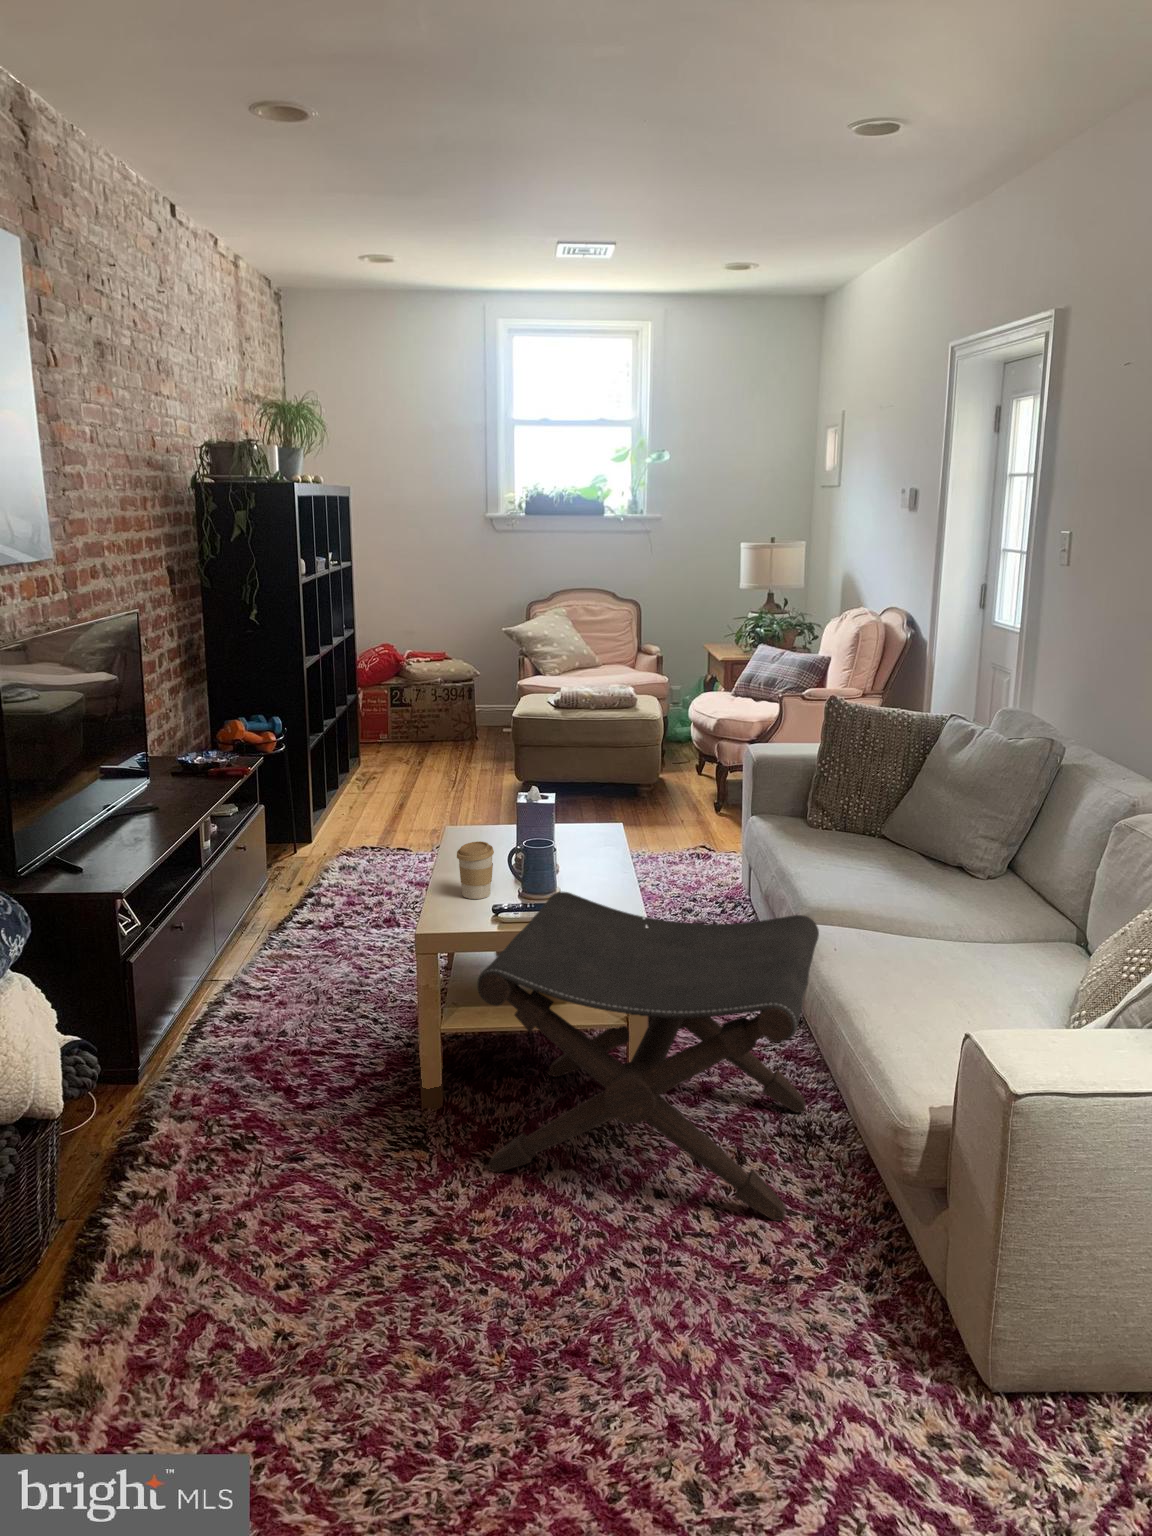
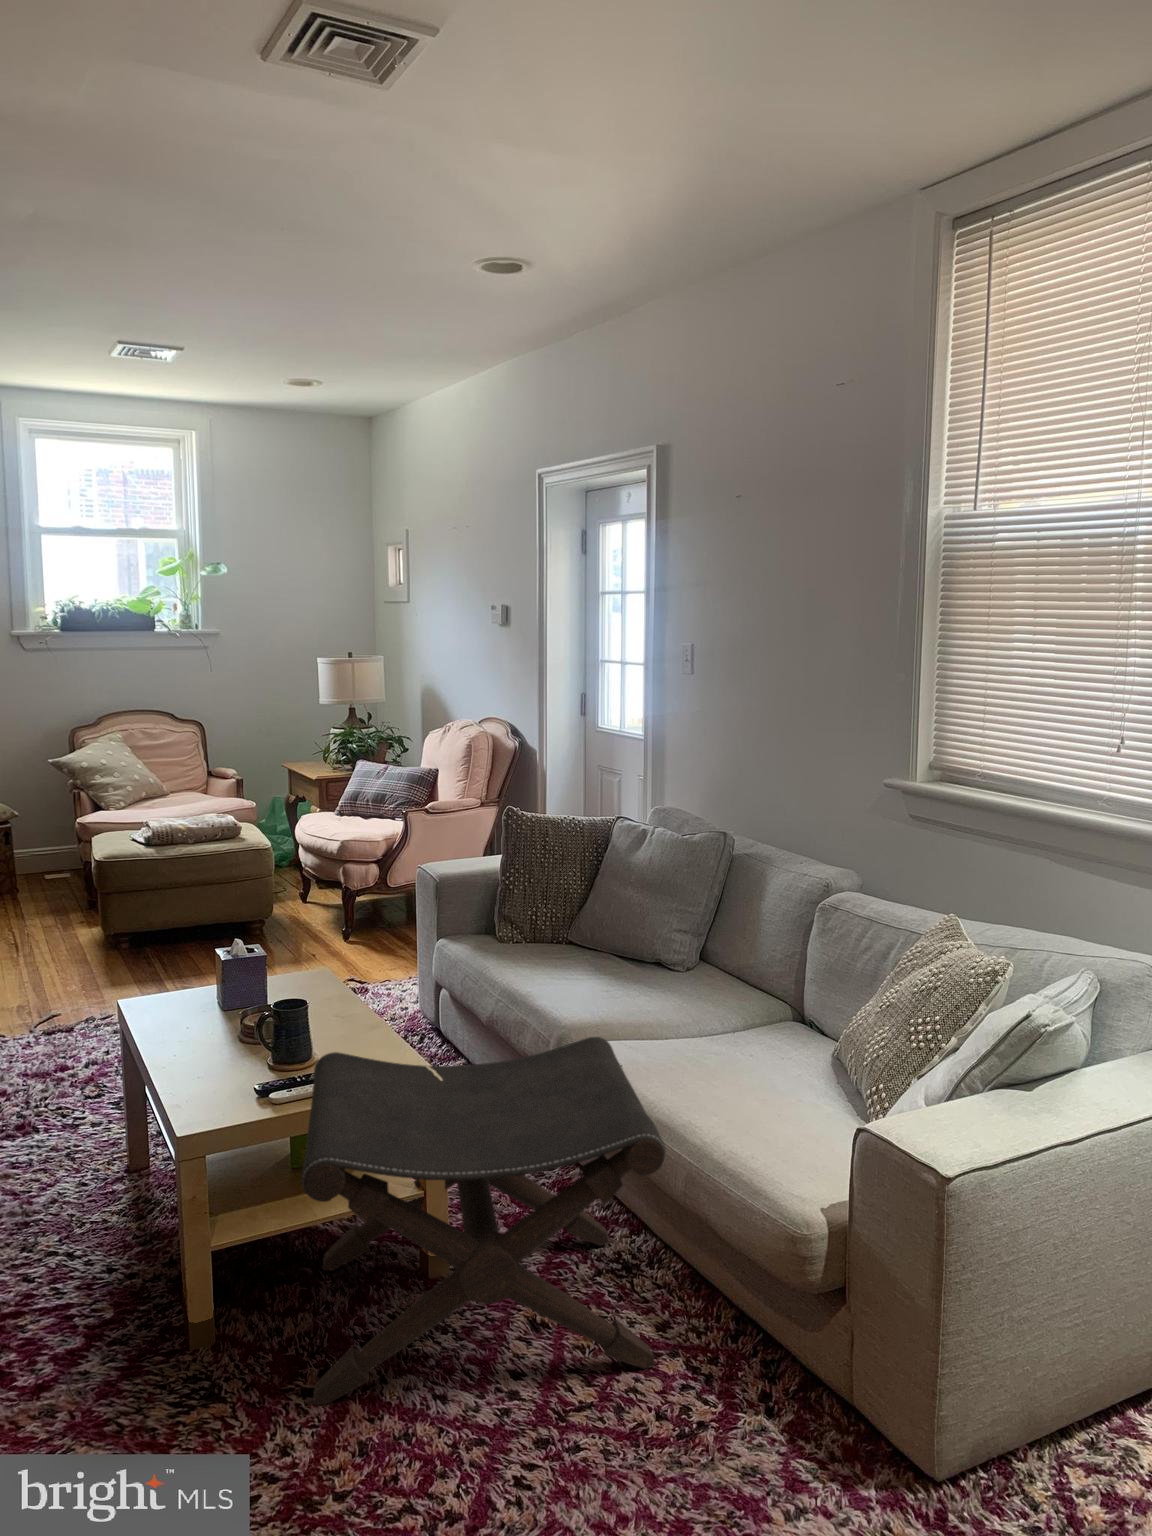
coffee cup: present [457,841,494,899] -> none [192,1009,238,1079]

